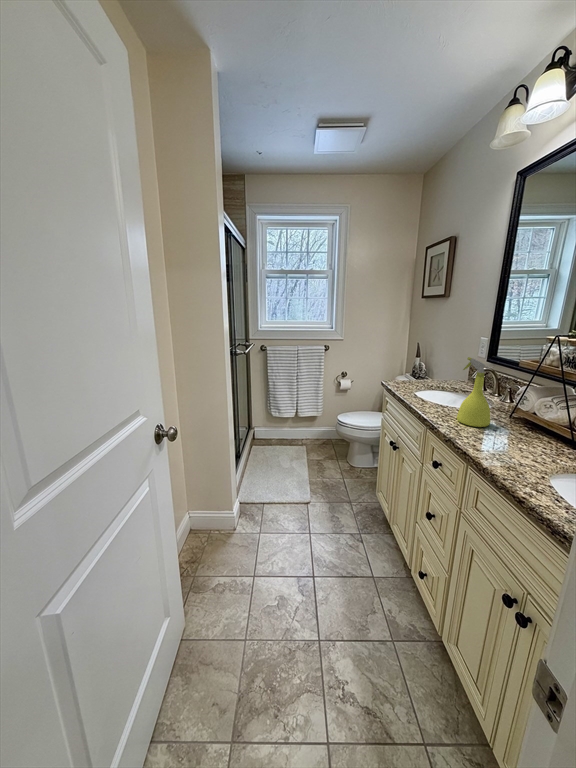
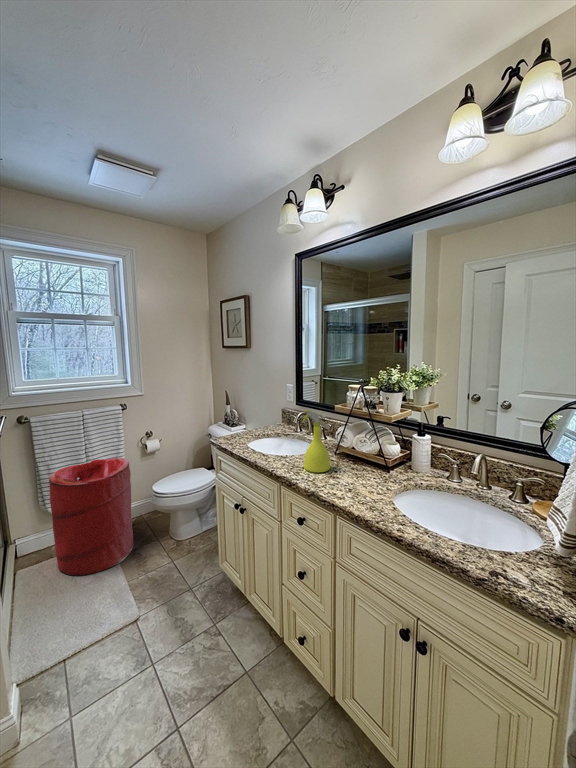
laundry hamper: none [272,386,323,465] -> present [49,458,133,575]

